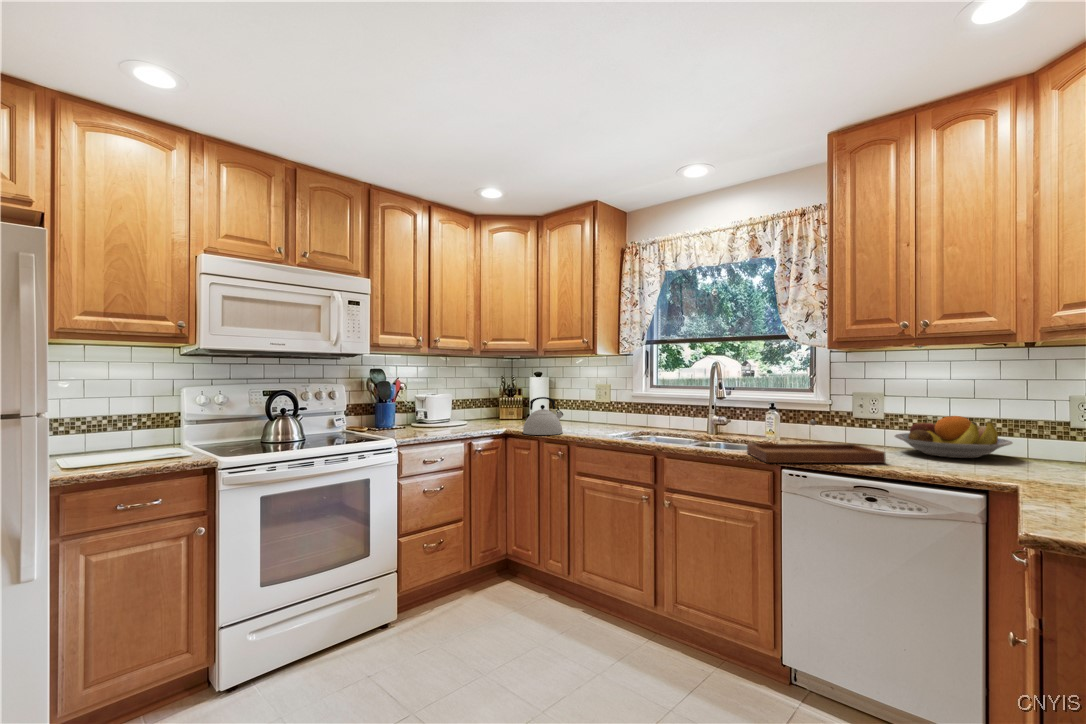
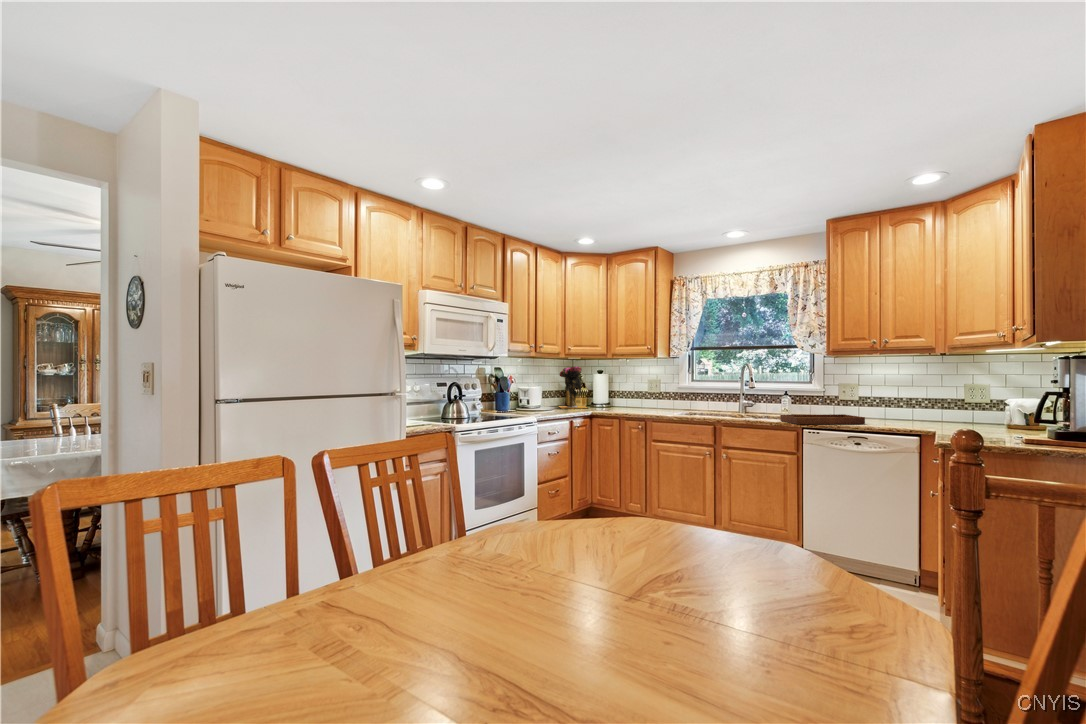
vase: none [474,367,515,423] -> present [559,367,587,409]
kettle: present [523,397,563,435] -> none [612,388,641,414]
fruit bowl: present [895,416,1012,458] -> none [867,397,935,422]

